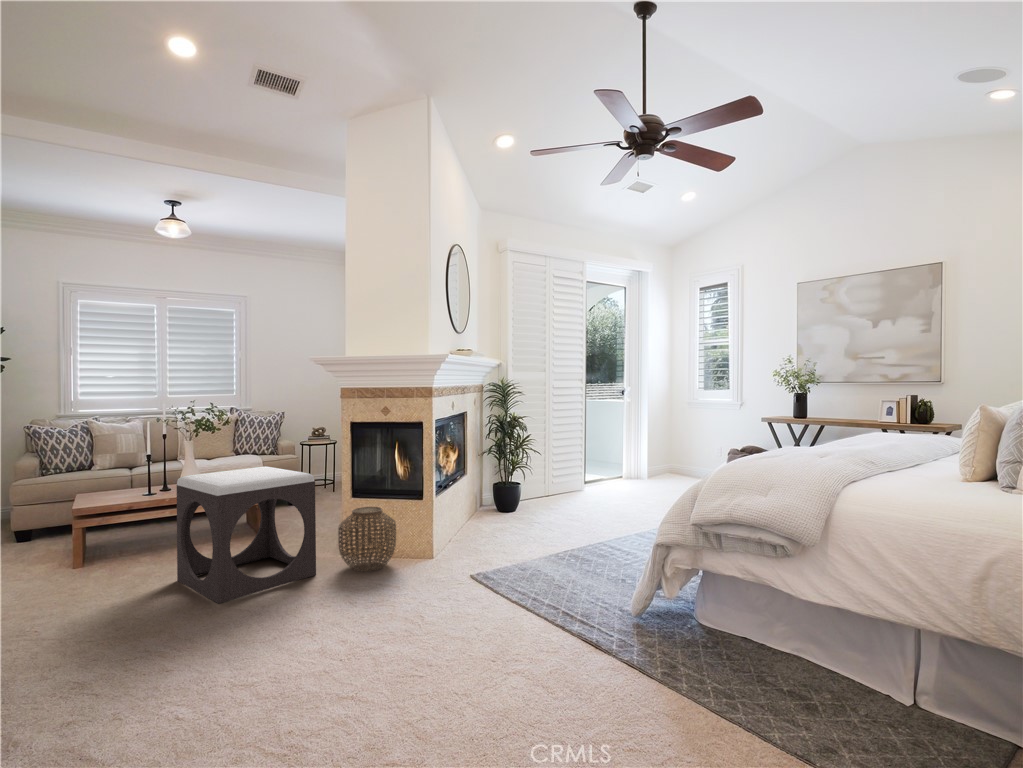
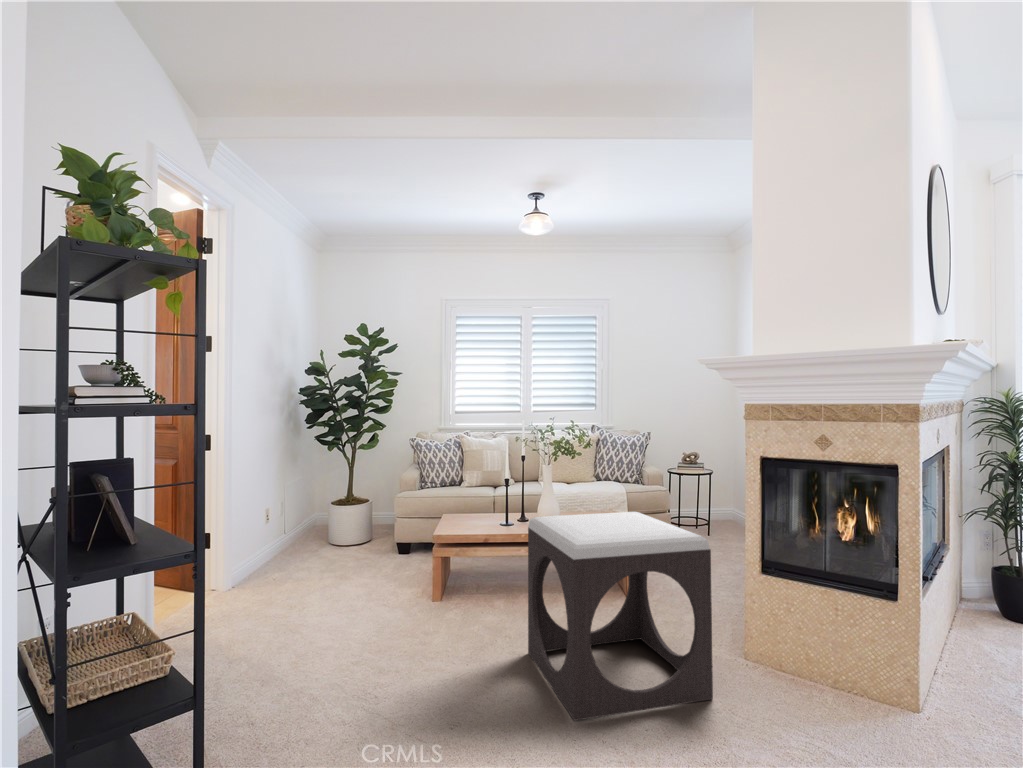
woven basket: present [338,507,396,572] -> none [748,600,853,721]

